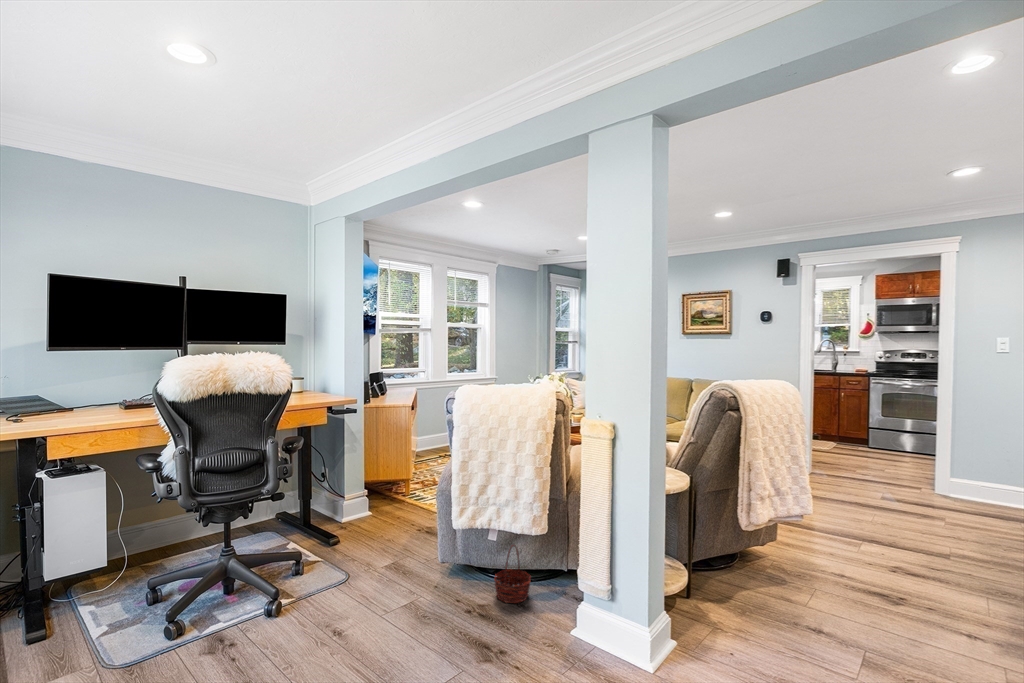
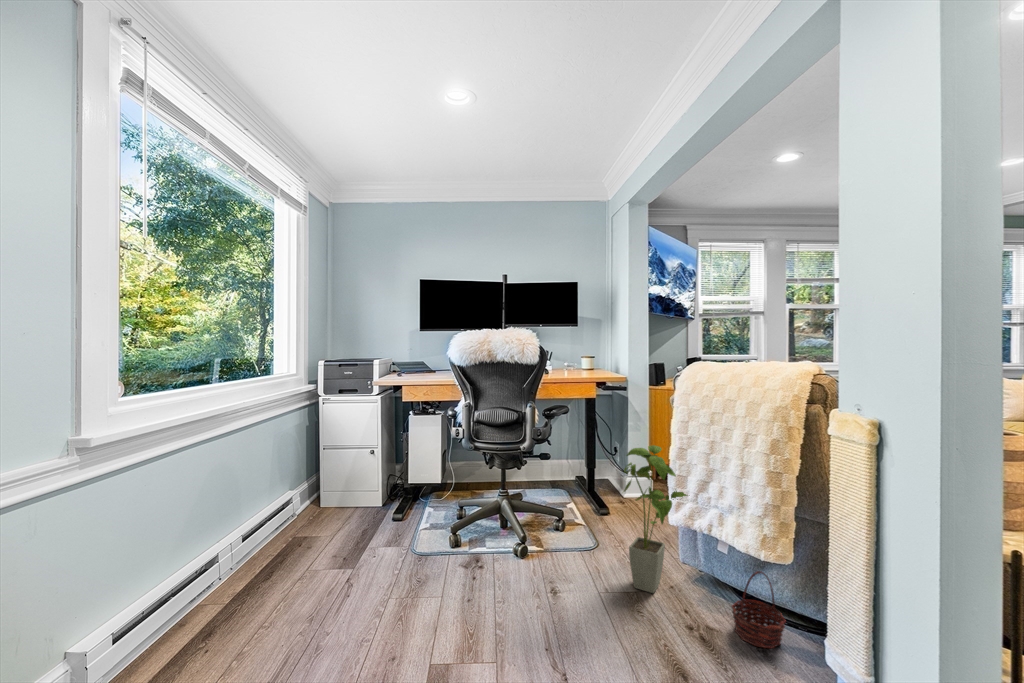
house plant: none [390,461,461,599] -> present [624,445,688,593]

